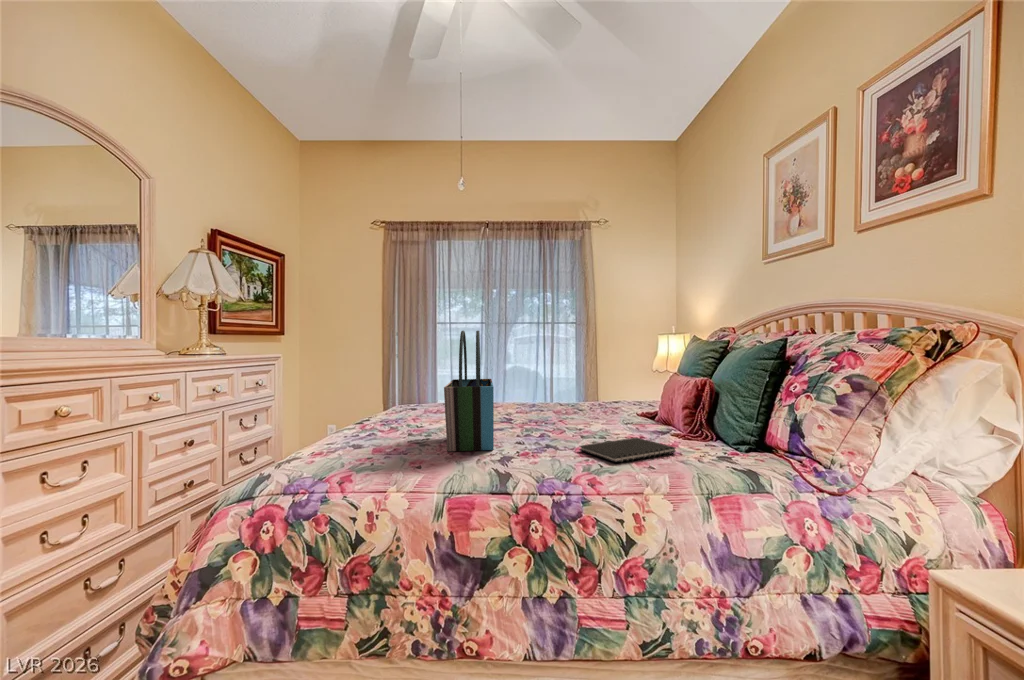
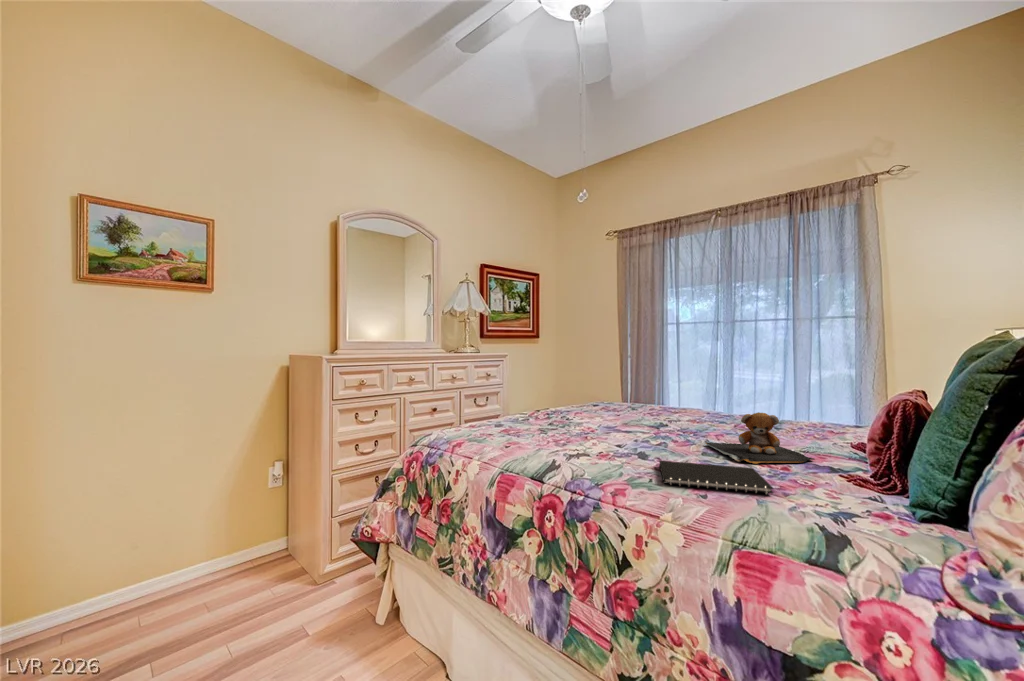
tote bag: present [444,331,494,451] -> none [535,336,619,448]
teddy bear: none [567,395,640,436] -> present [706,412,815,464]

